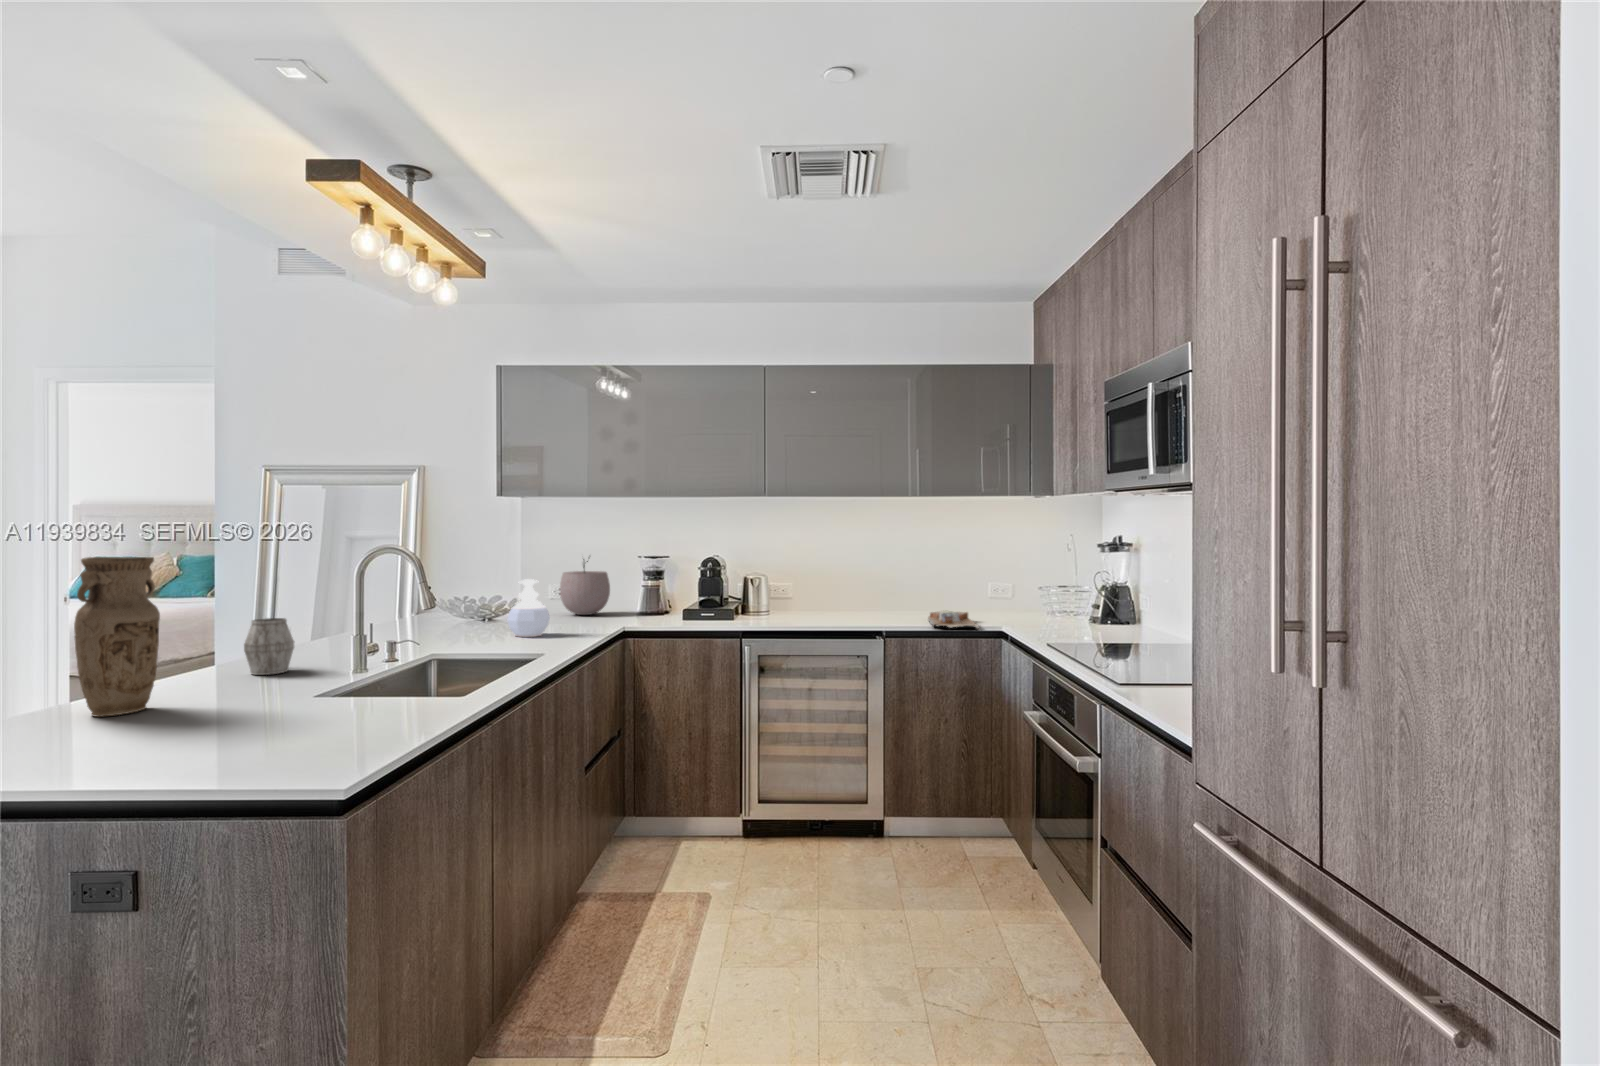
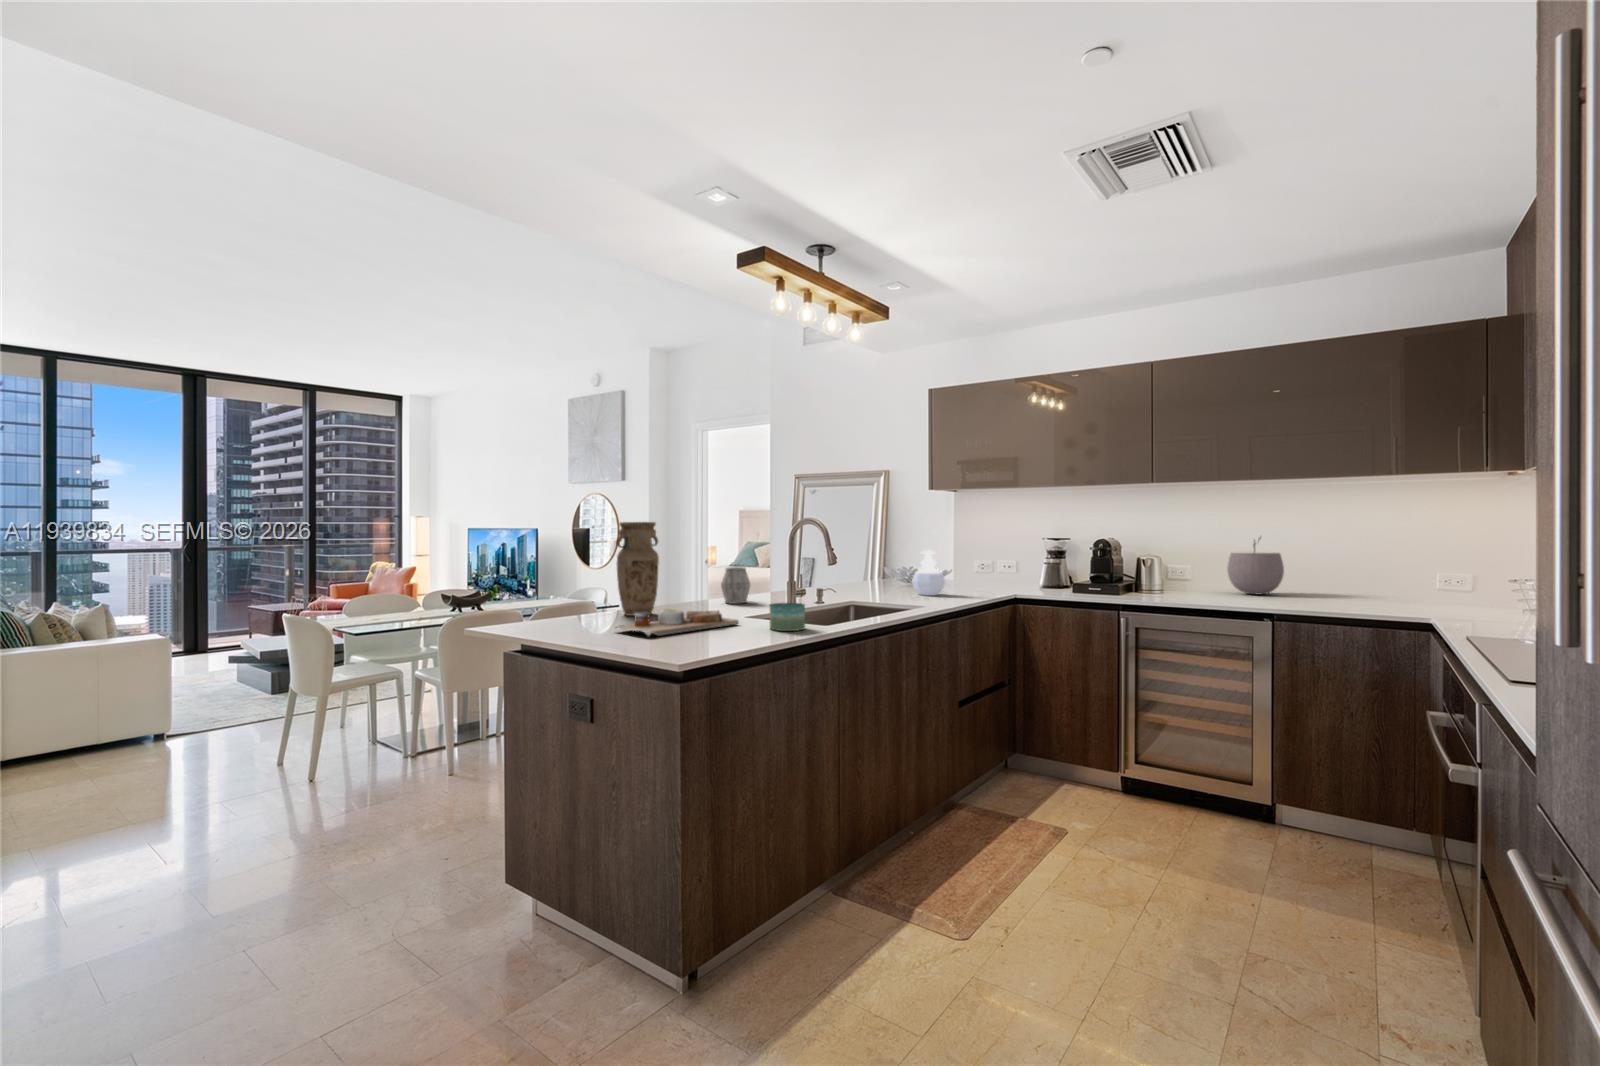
plant pot: present [560,559,610,615] -> present [1227,538,1284,595]
cutting board: present [928,611,979,629] -> present [617,609,739,636]
candle: none [395,670,450,713] -> present [770,603,805,631]

